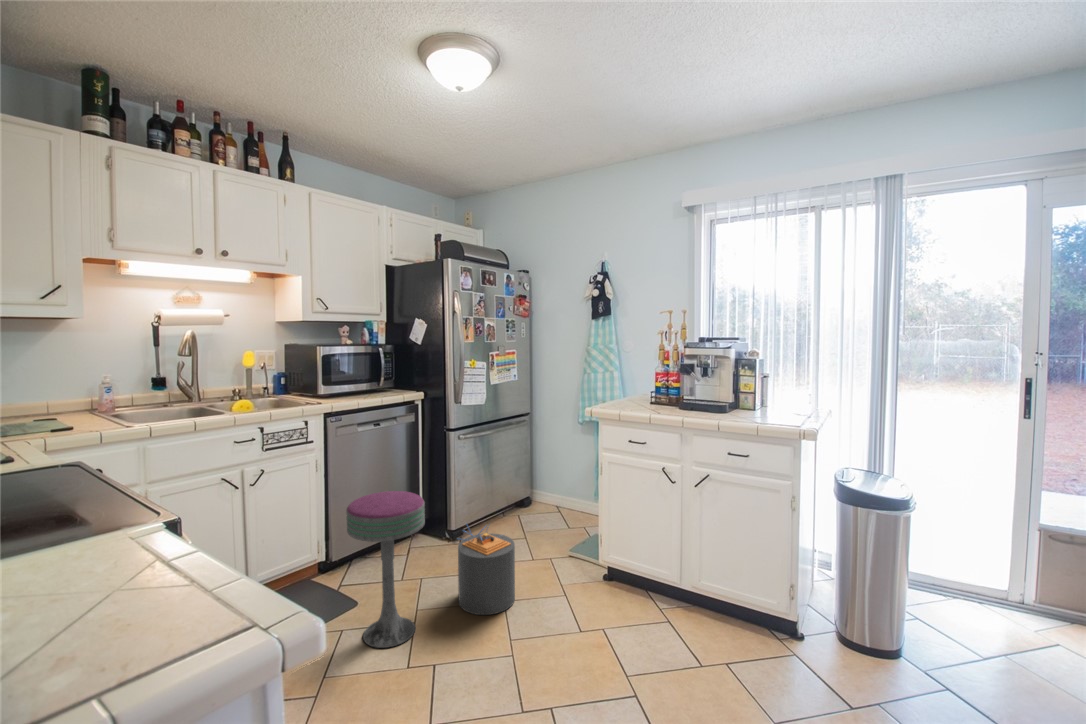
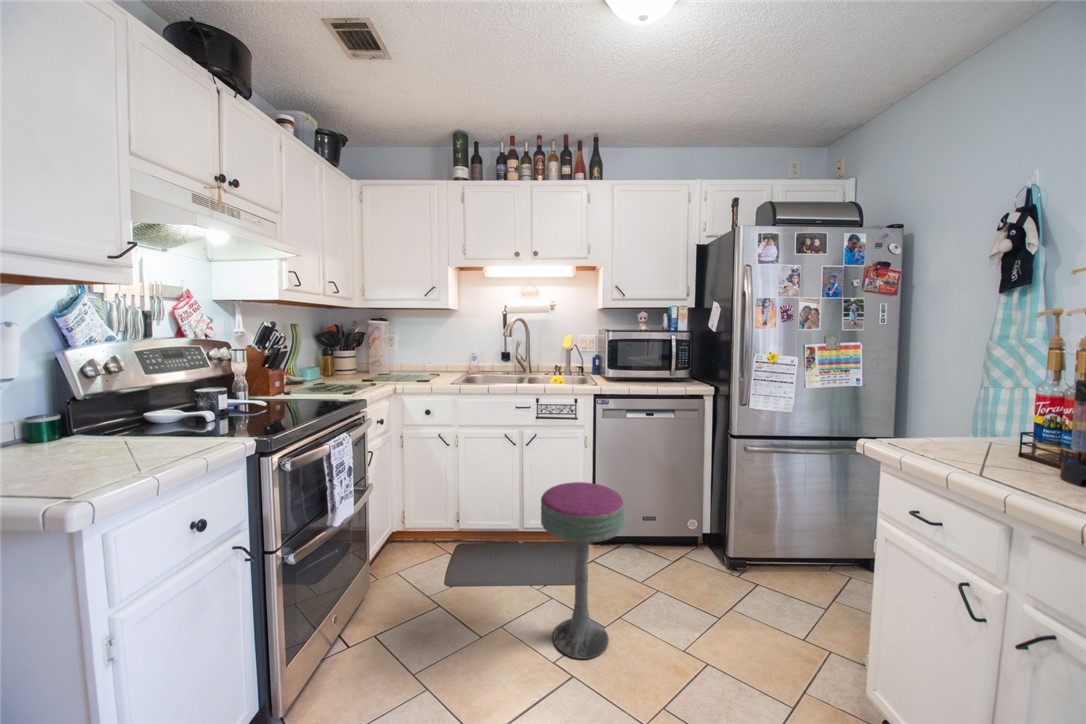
trash can: present [457,525,515,615] -> none [667,553,756,702]

